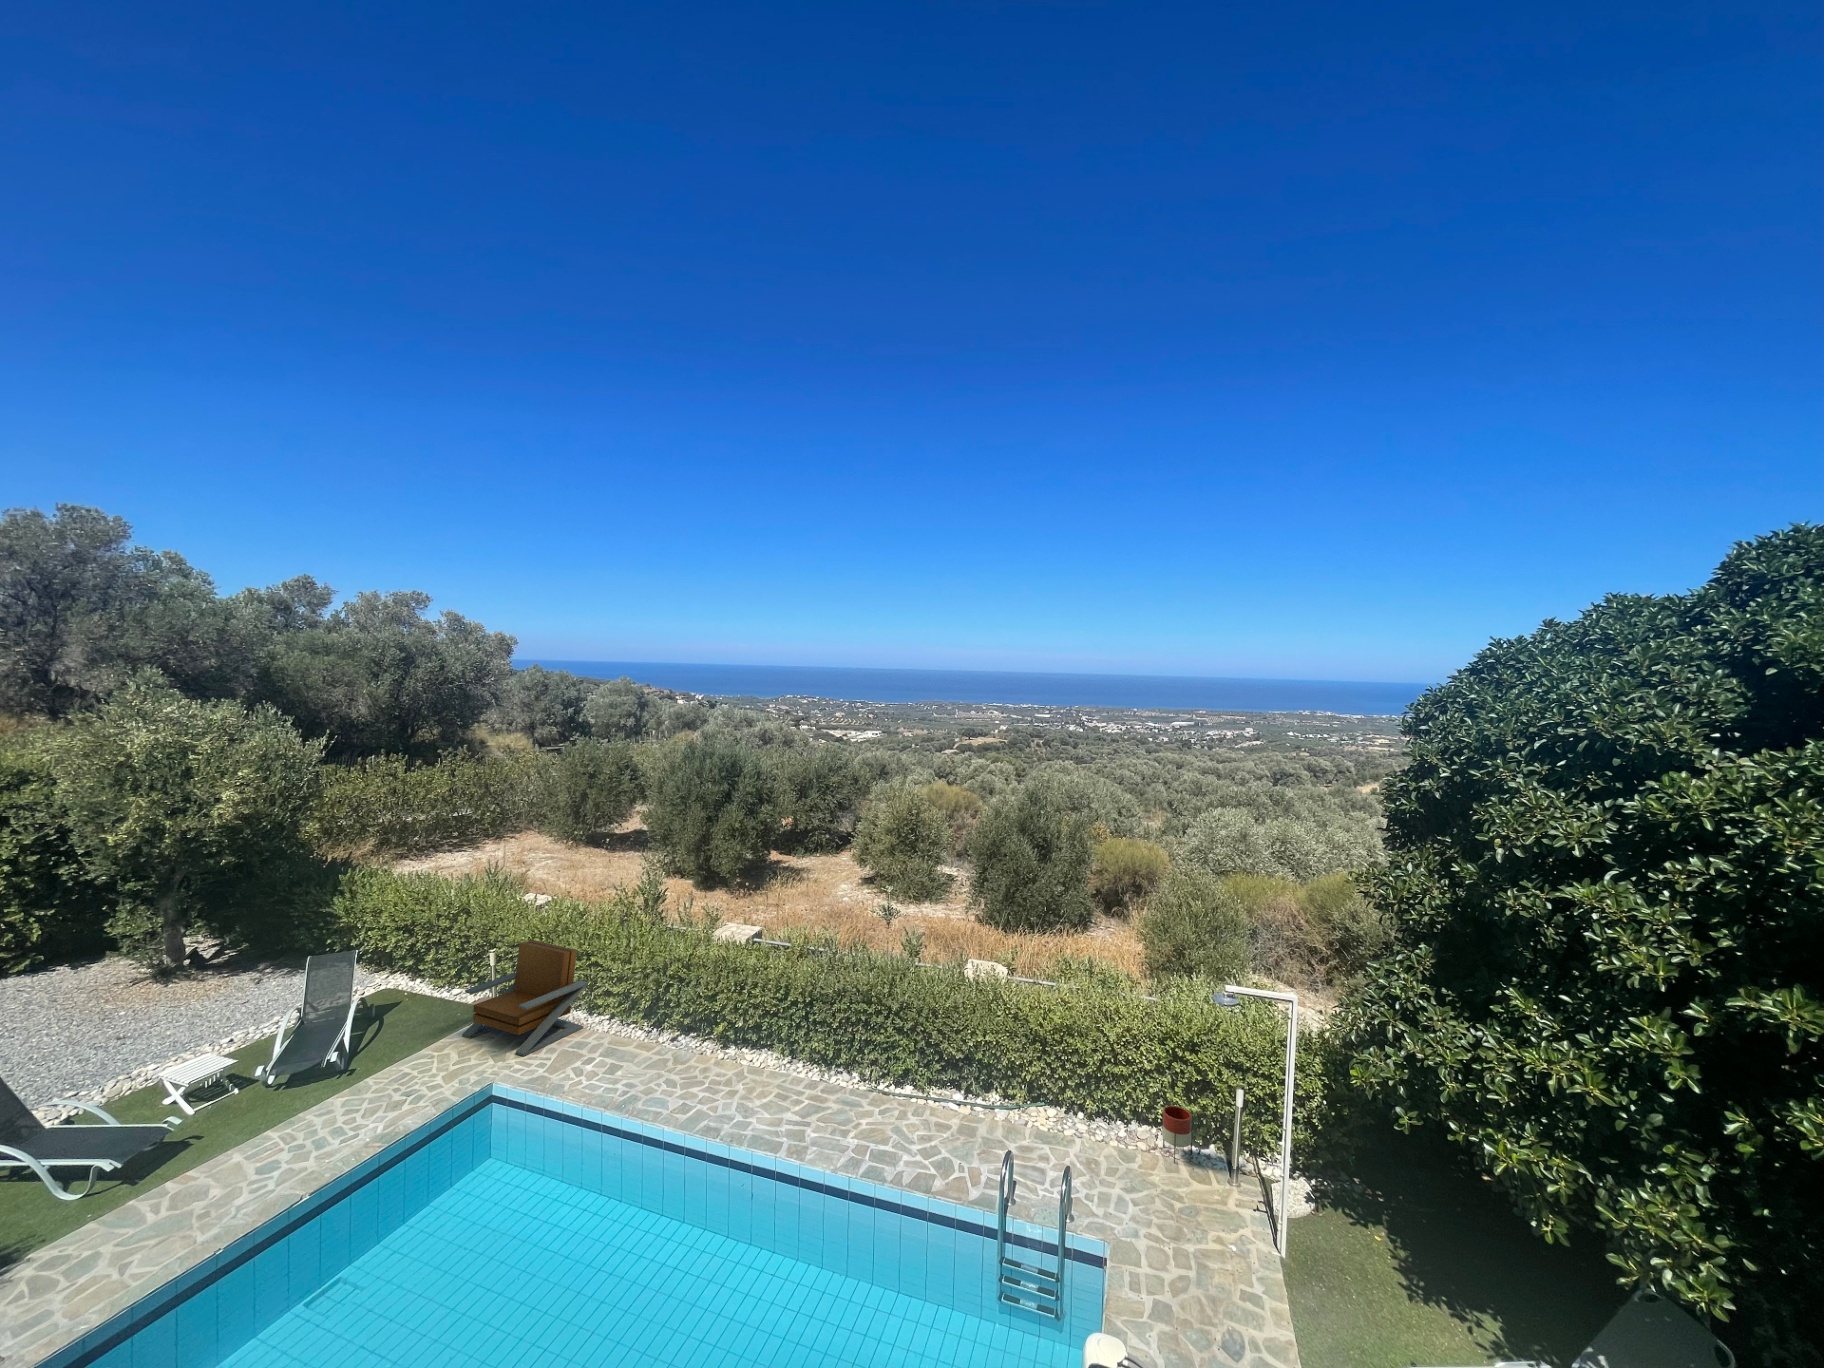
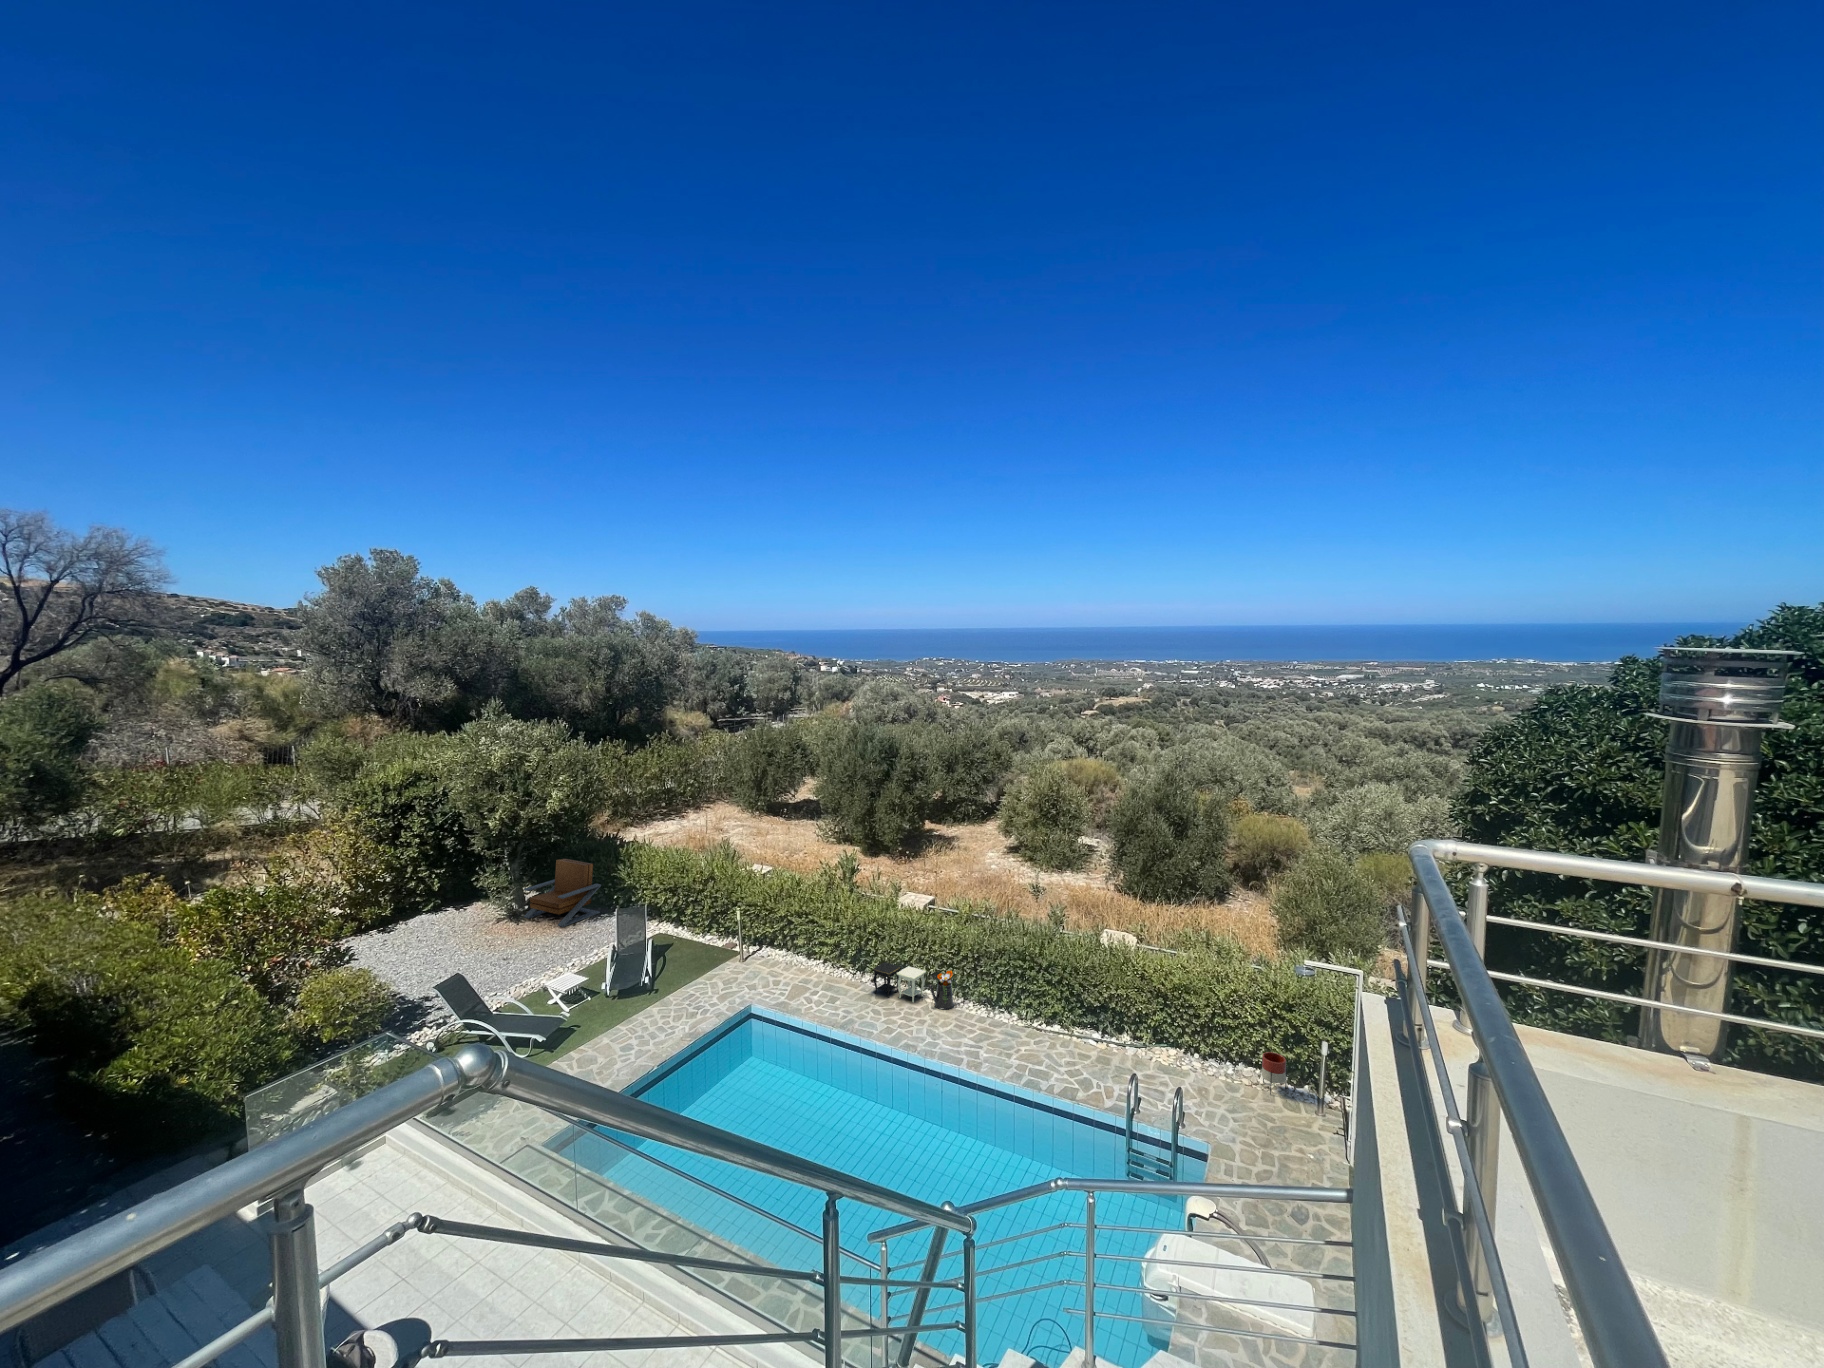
lounge chair: present [462,940,588,1056] -> present [524,859,601,927]
side table: none [671,1014,743,1067] -> present [873,962,926,1003]
watering can: none [745,1019,782,1073] -> present [930,971,957,1009]

